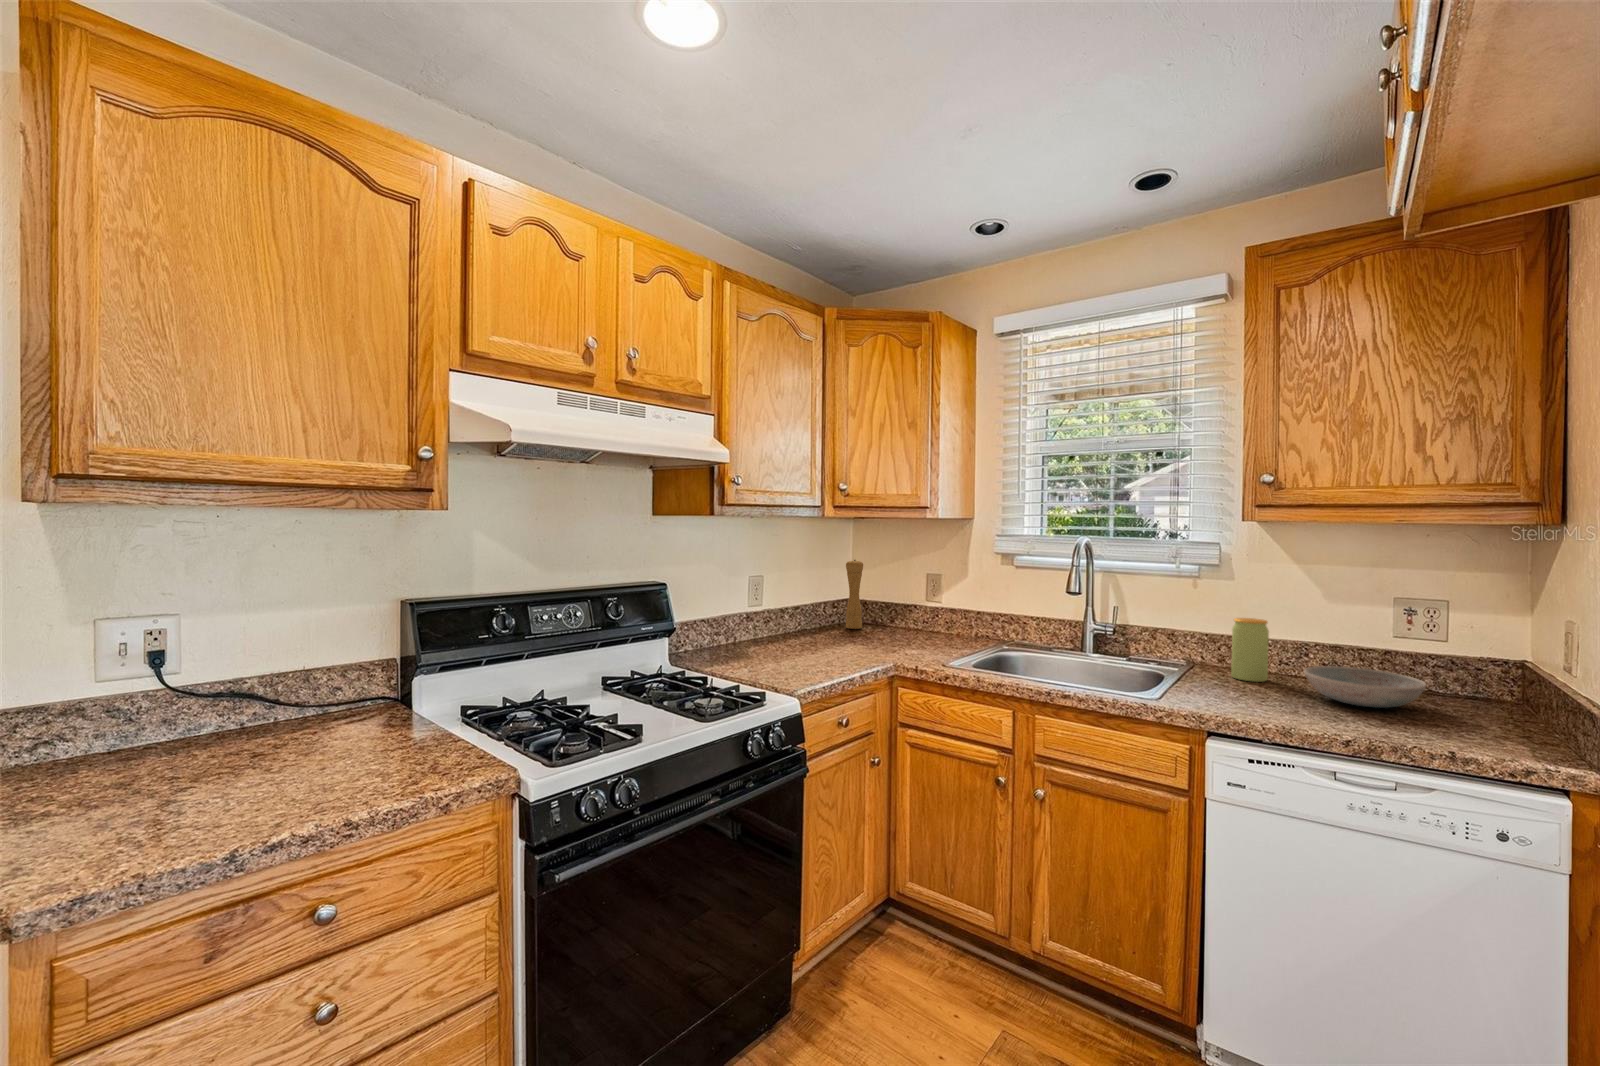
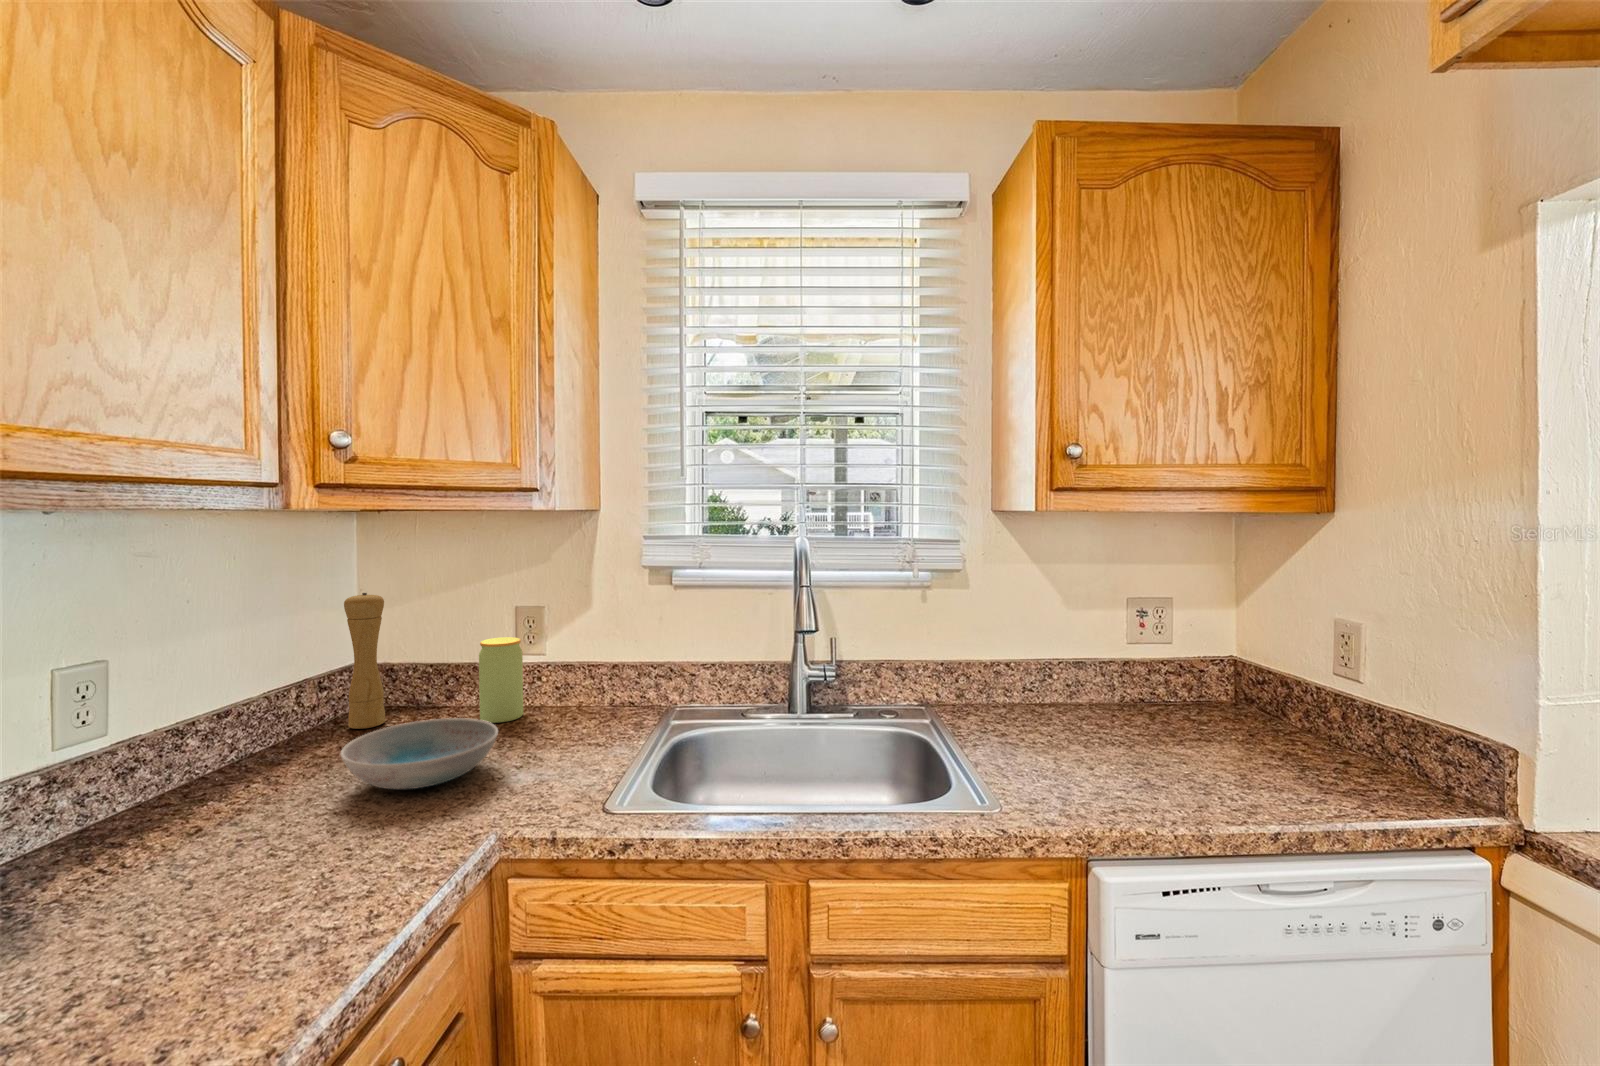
jar: present [1231,618,1269,682] -> present [479,637,523,723]
dish: present [1304,666,1426,708] -> present [341,718,498,789]

